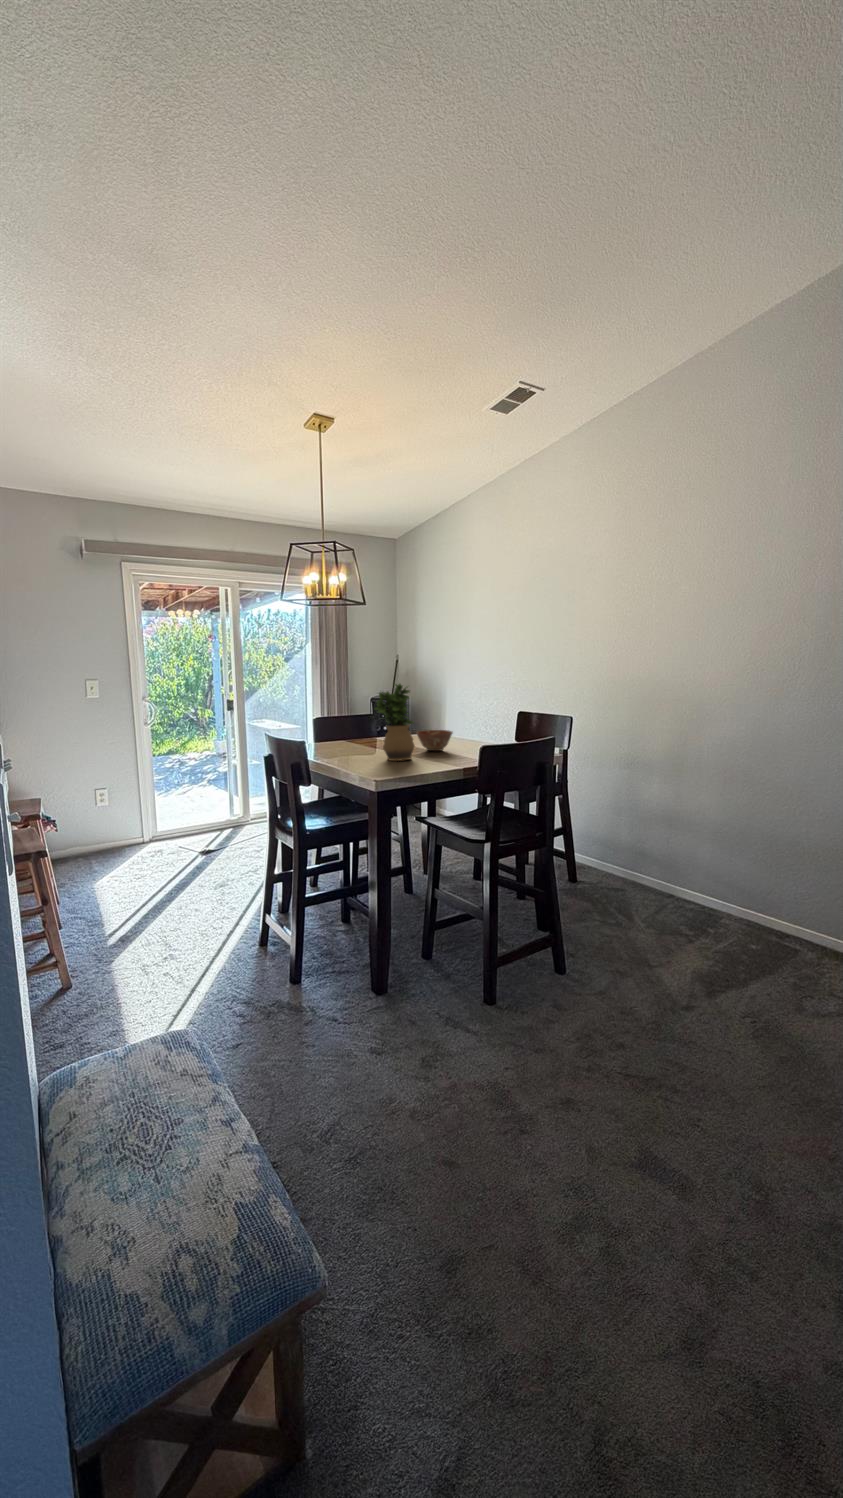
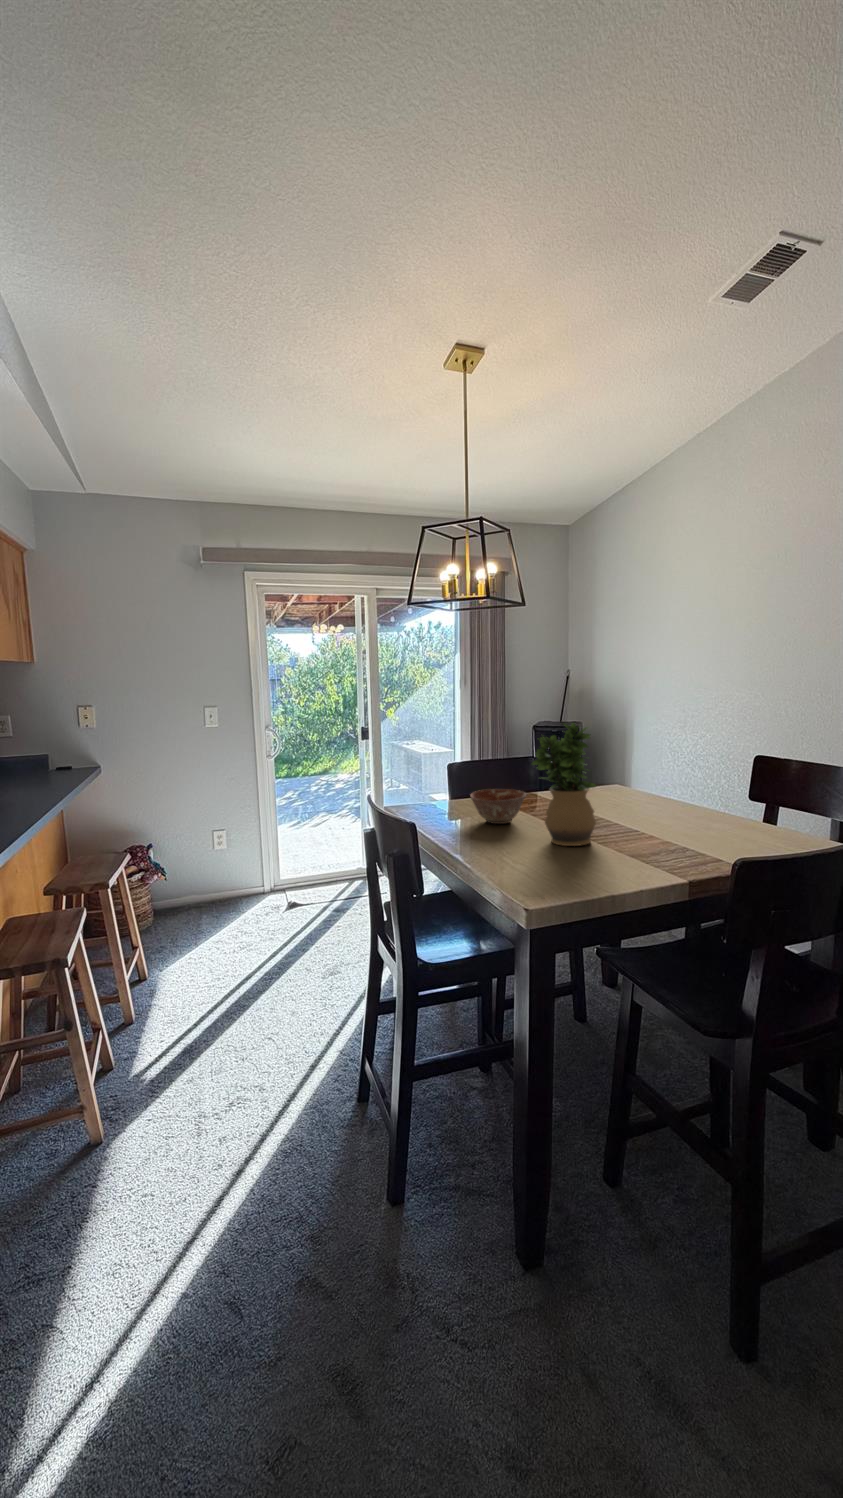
ceramic bowl: present [417,730,453,751] -> present [470,789,526,824]

